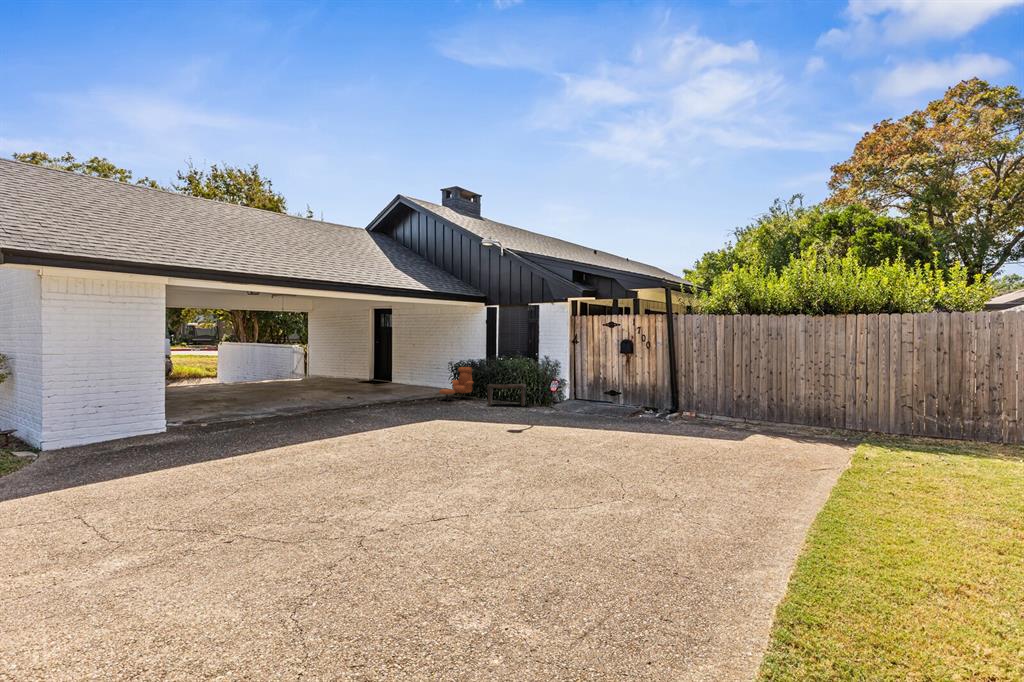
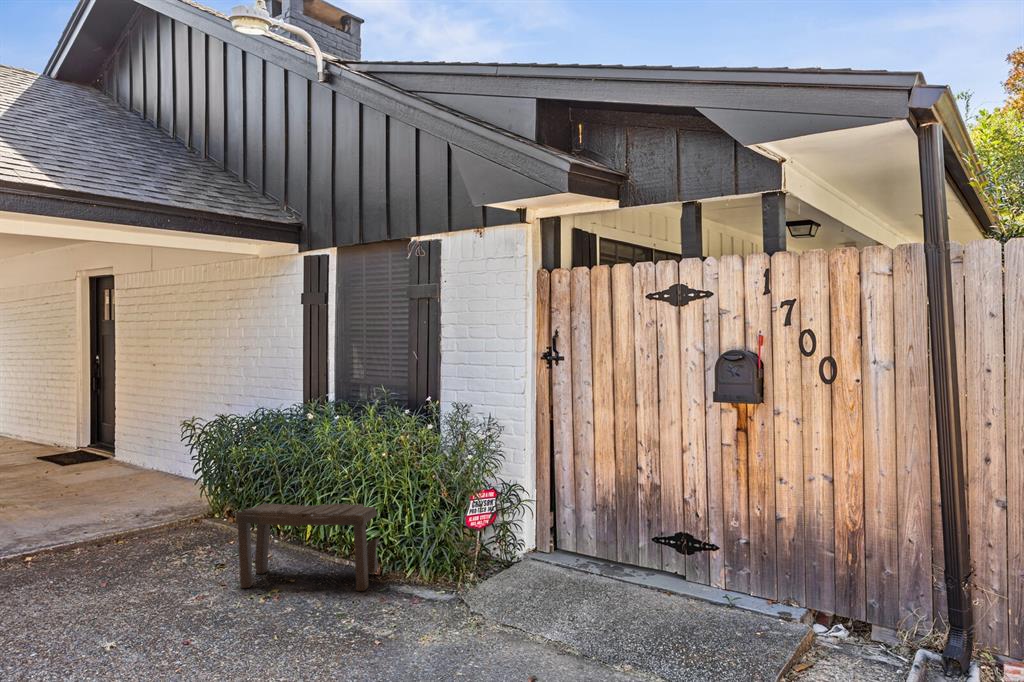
lounge chair: present [439,367,473,401] -> none [113,434,241,554]

